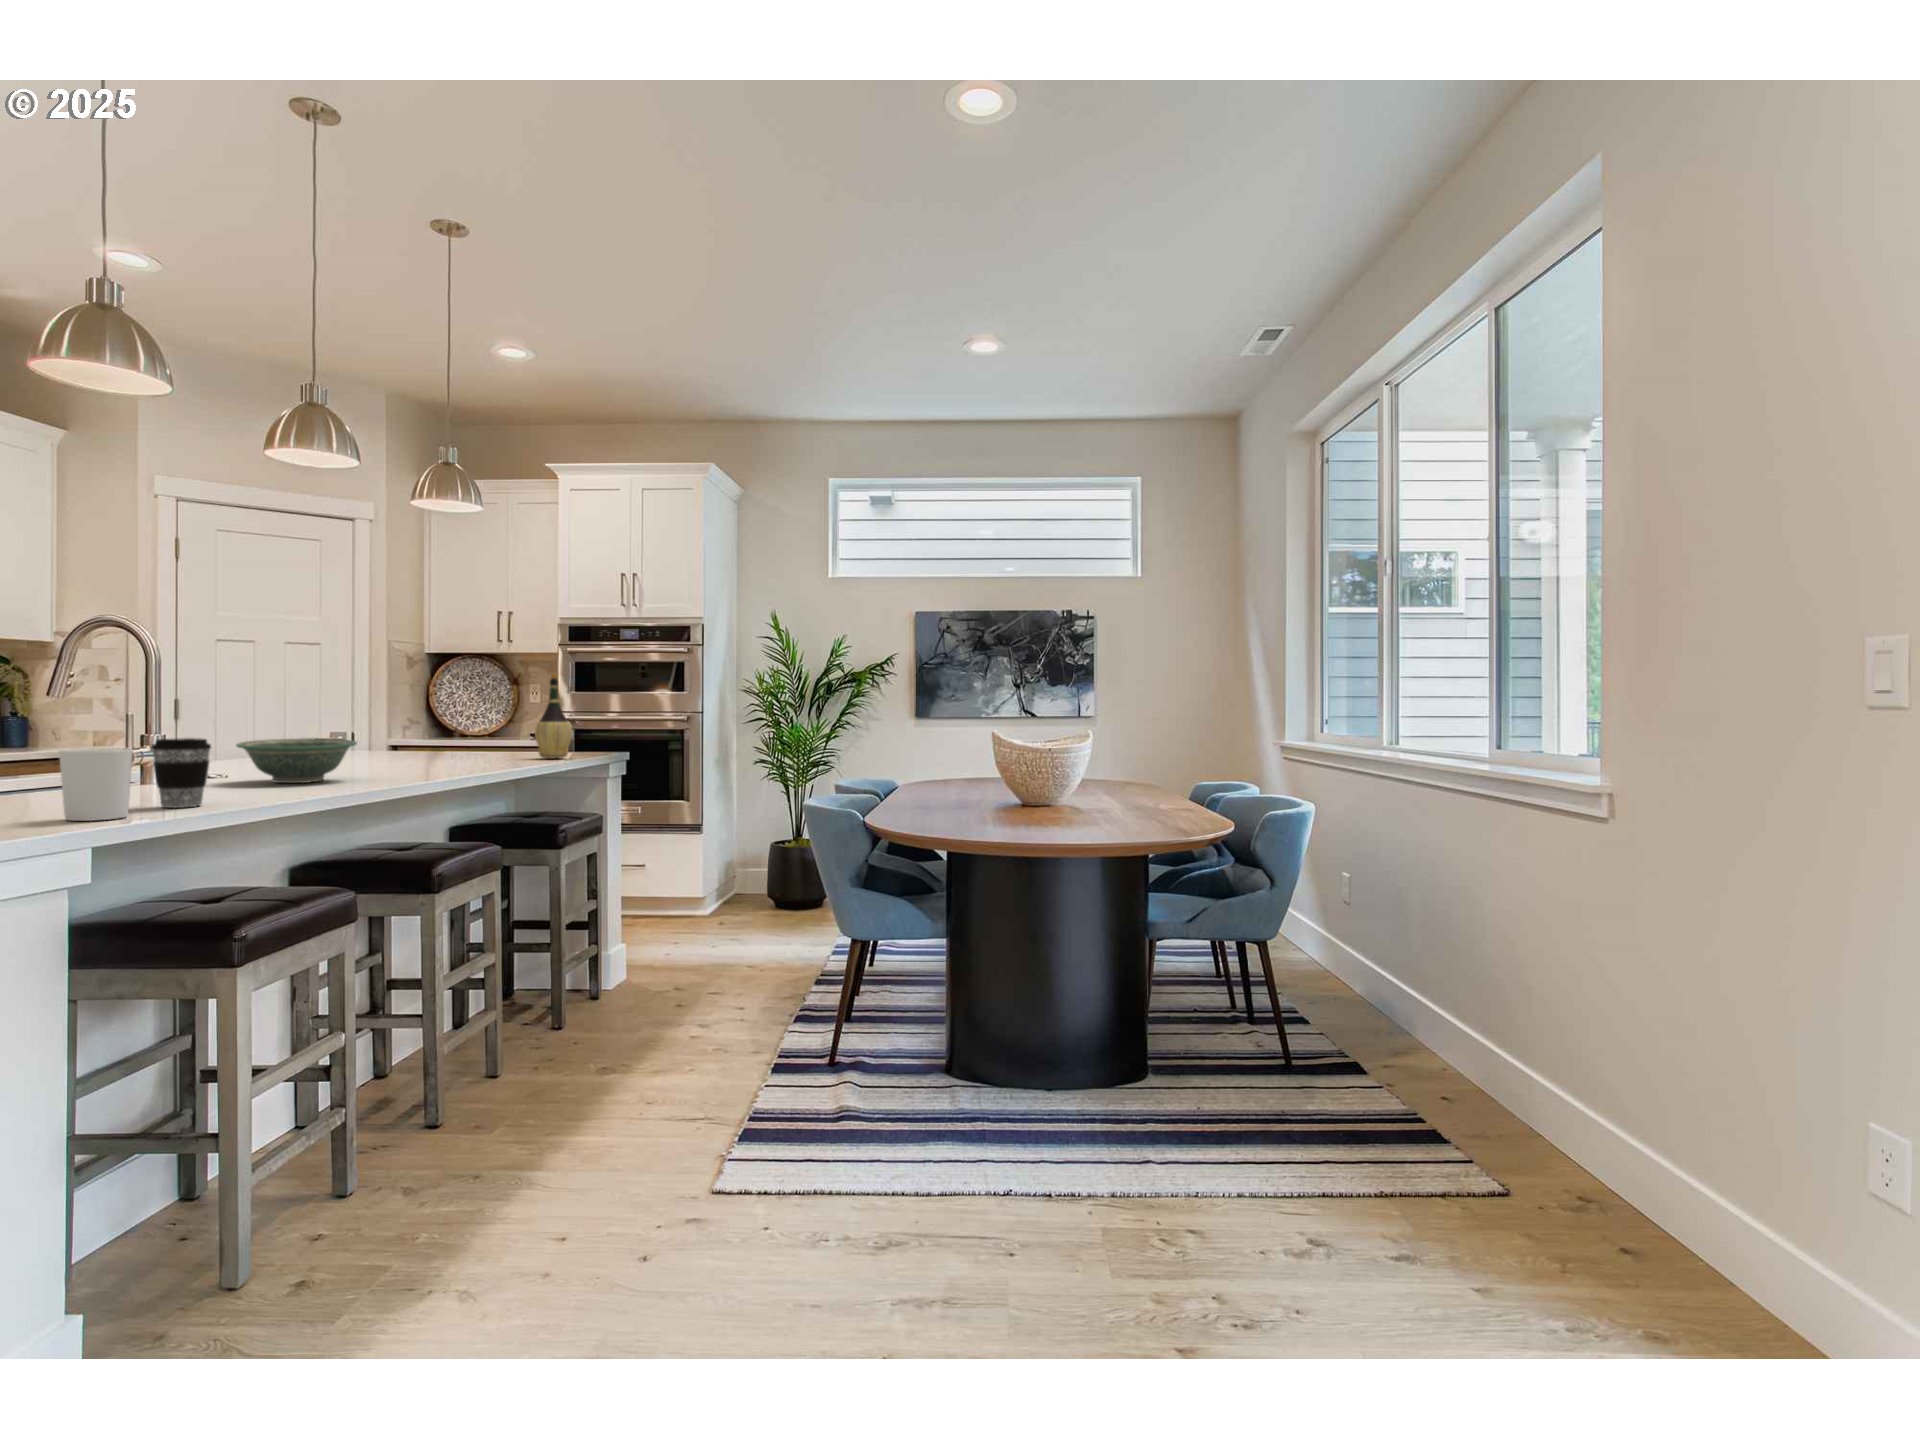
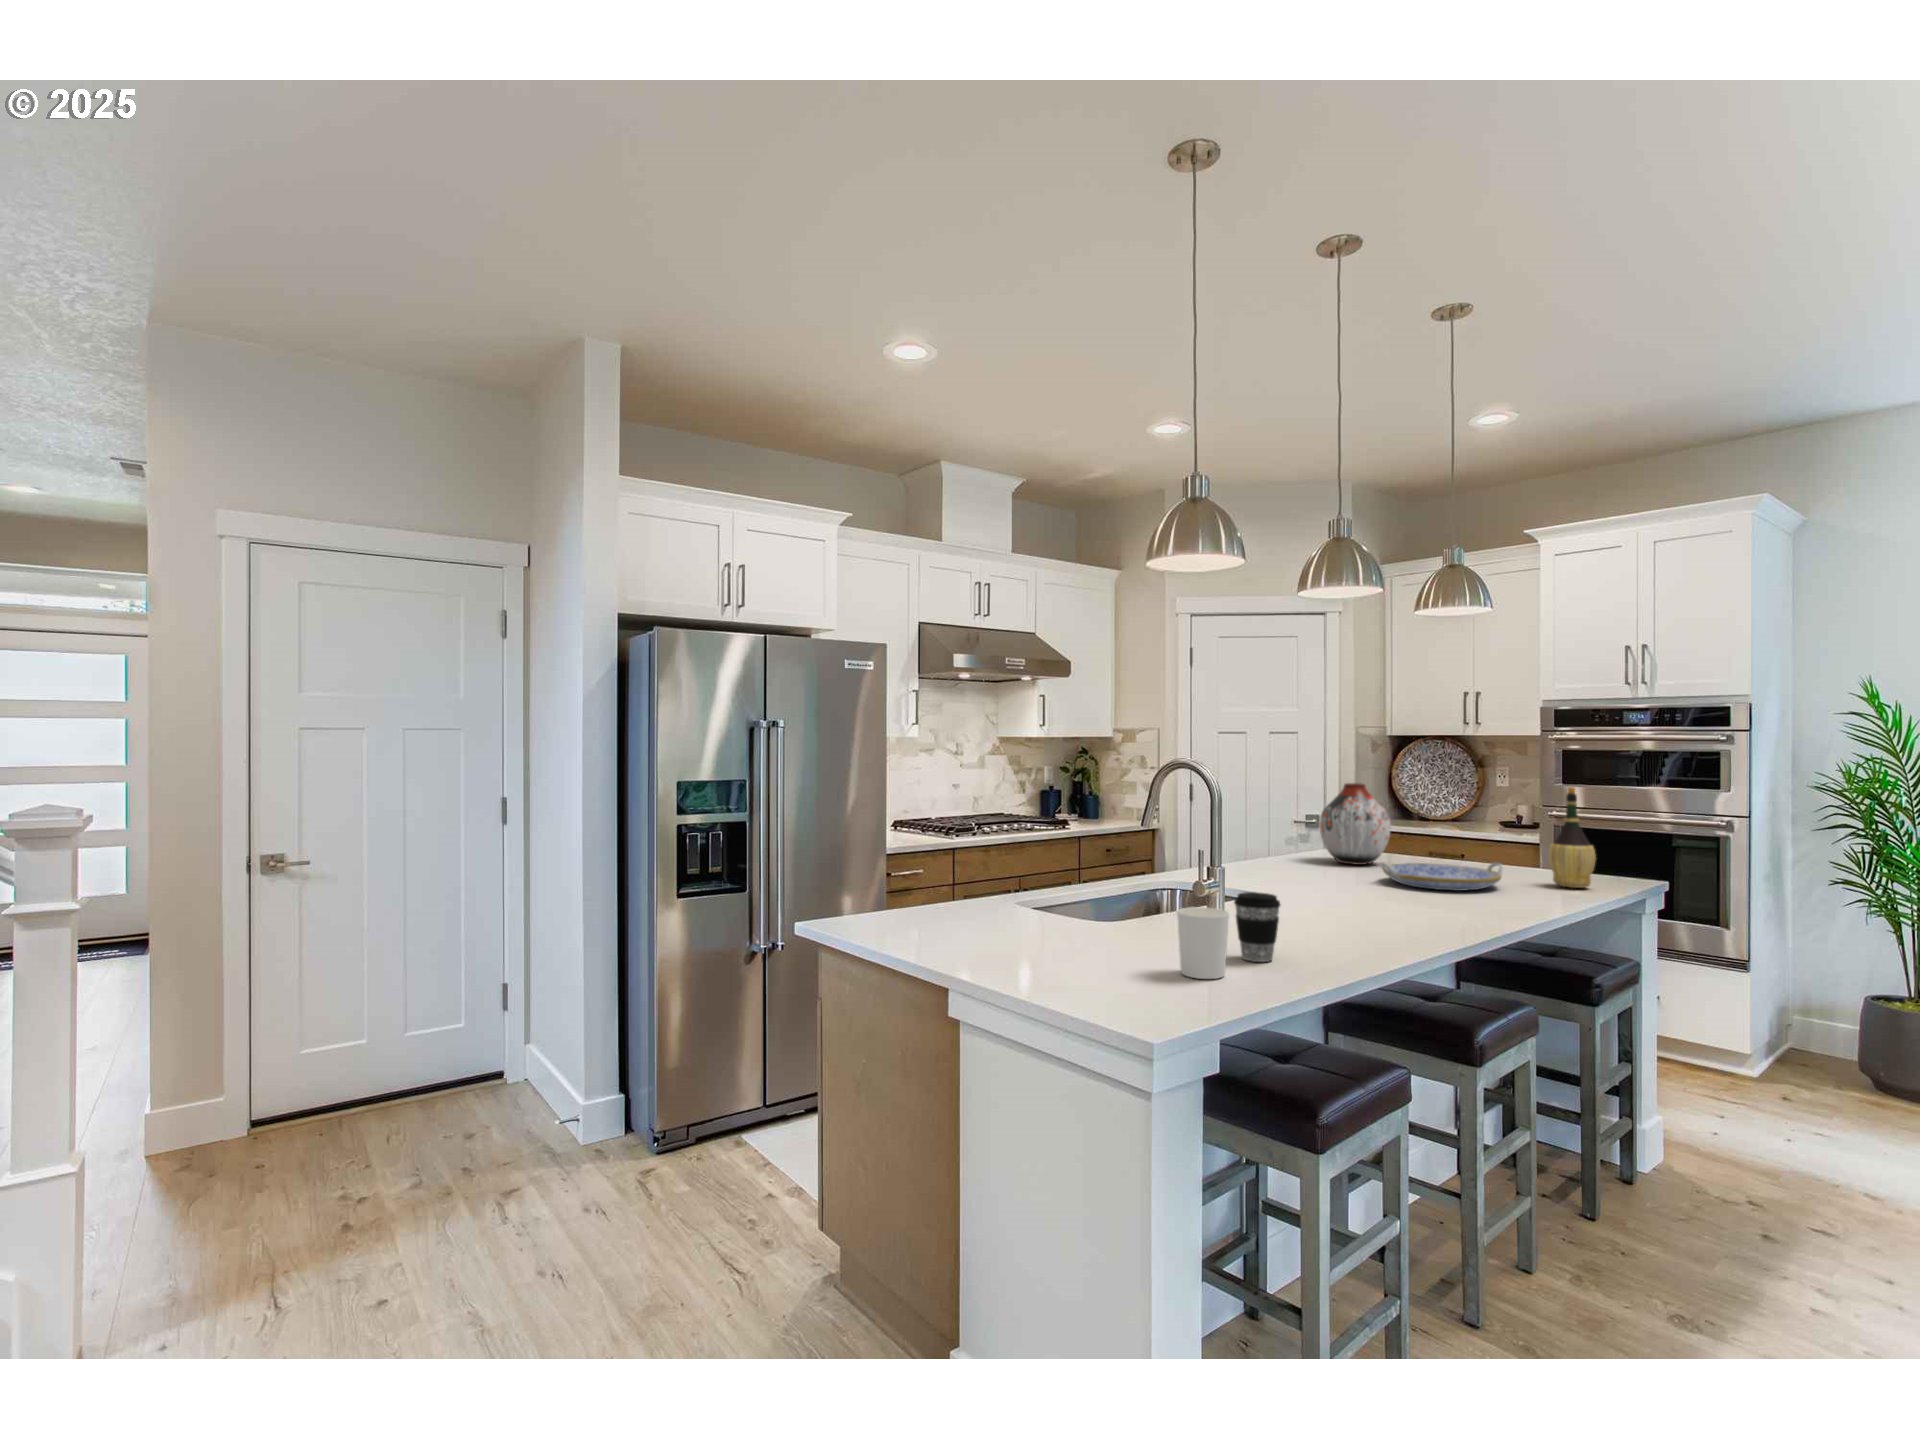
vase: none [319,676,397,756] -> present [1319,783,1391,865]
bowl: present [236,738,357,783] -> none [1278,869,1384,920]
serving tray: none [375,740,494,764] -> present [1381,862,1503,891]

